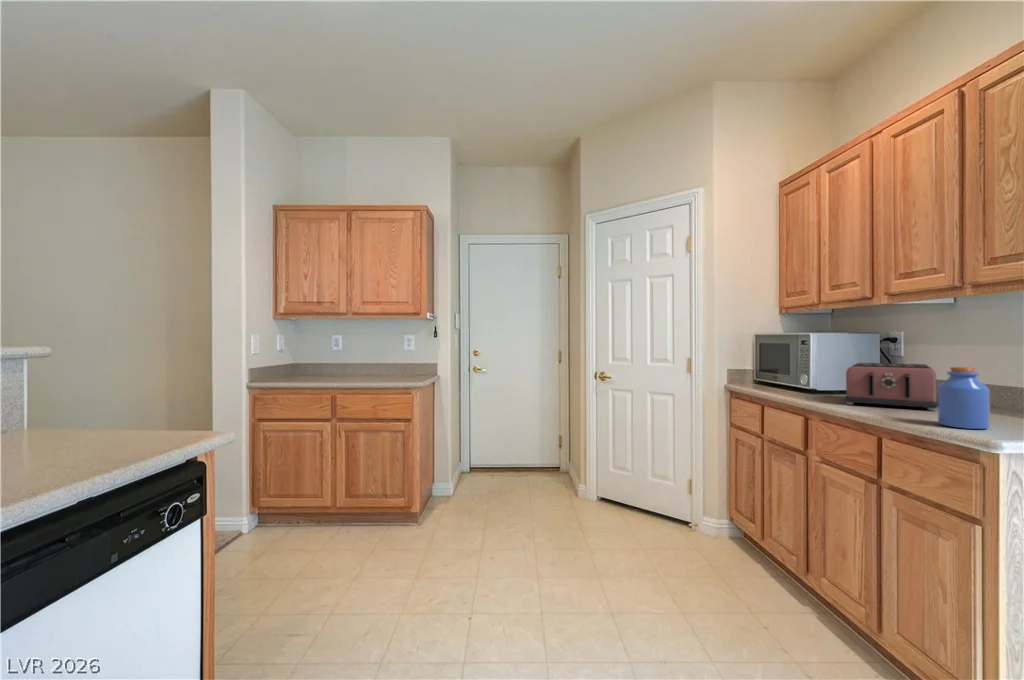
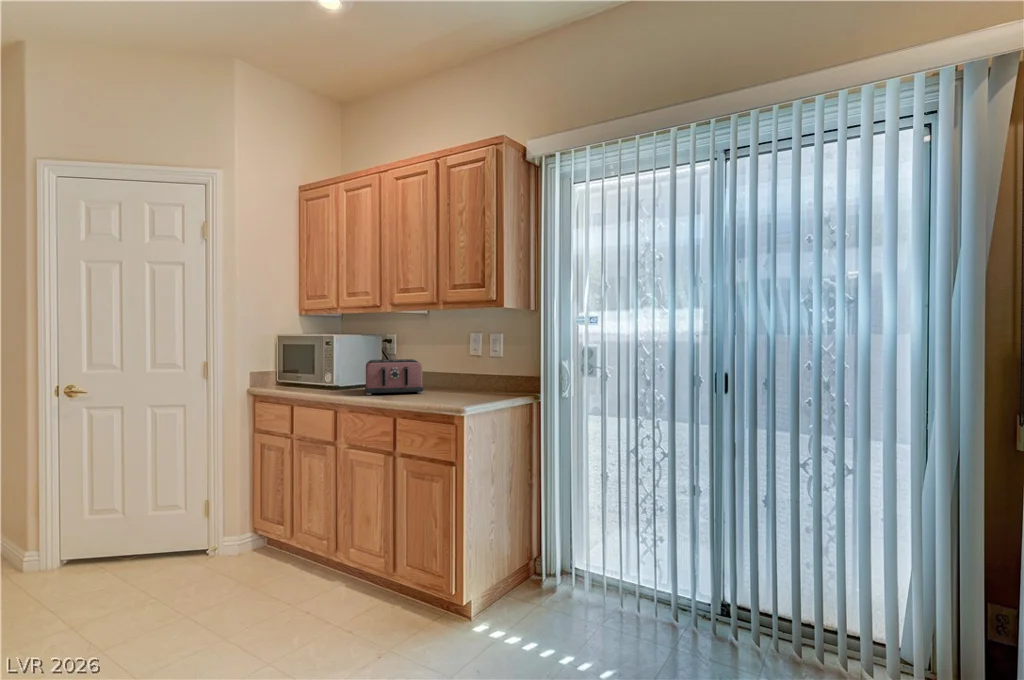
jar: present [938,367,990,429] -> none [429,360,455,403]

